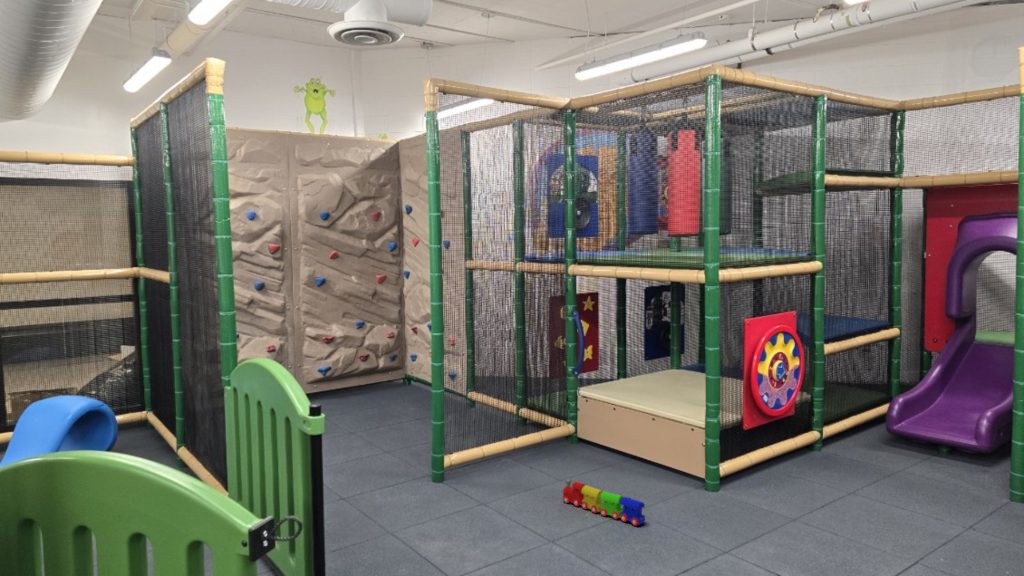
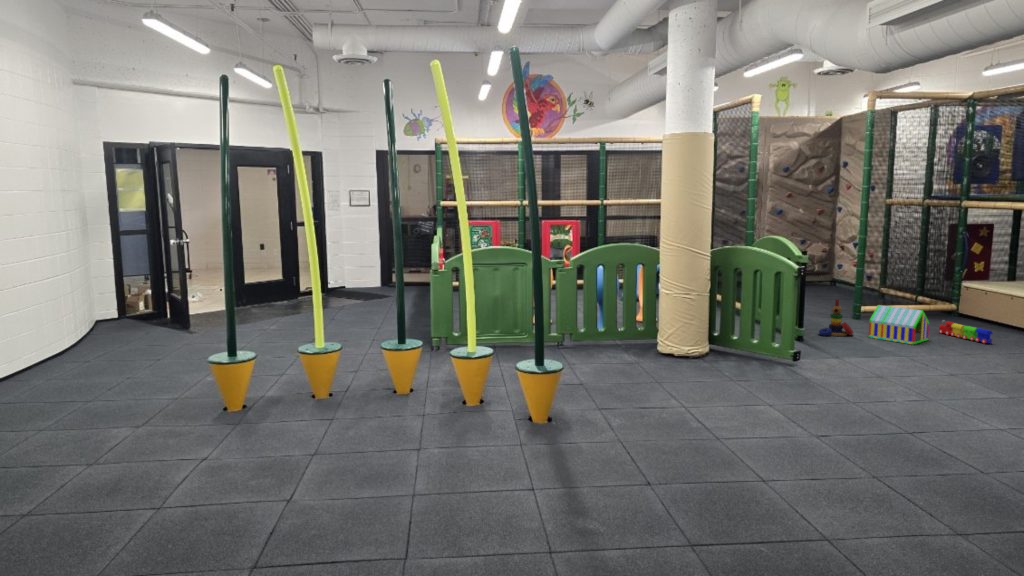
stacking toy: none [367,477,431,561] -> present [819,299,853,336]
toy house: none [457,477,554,559] -> present [869,305,929,345]

